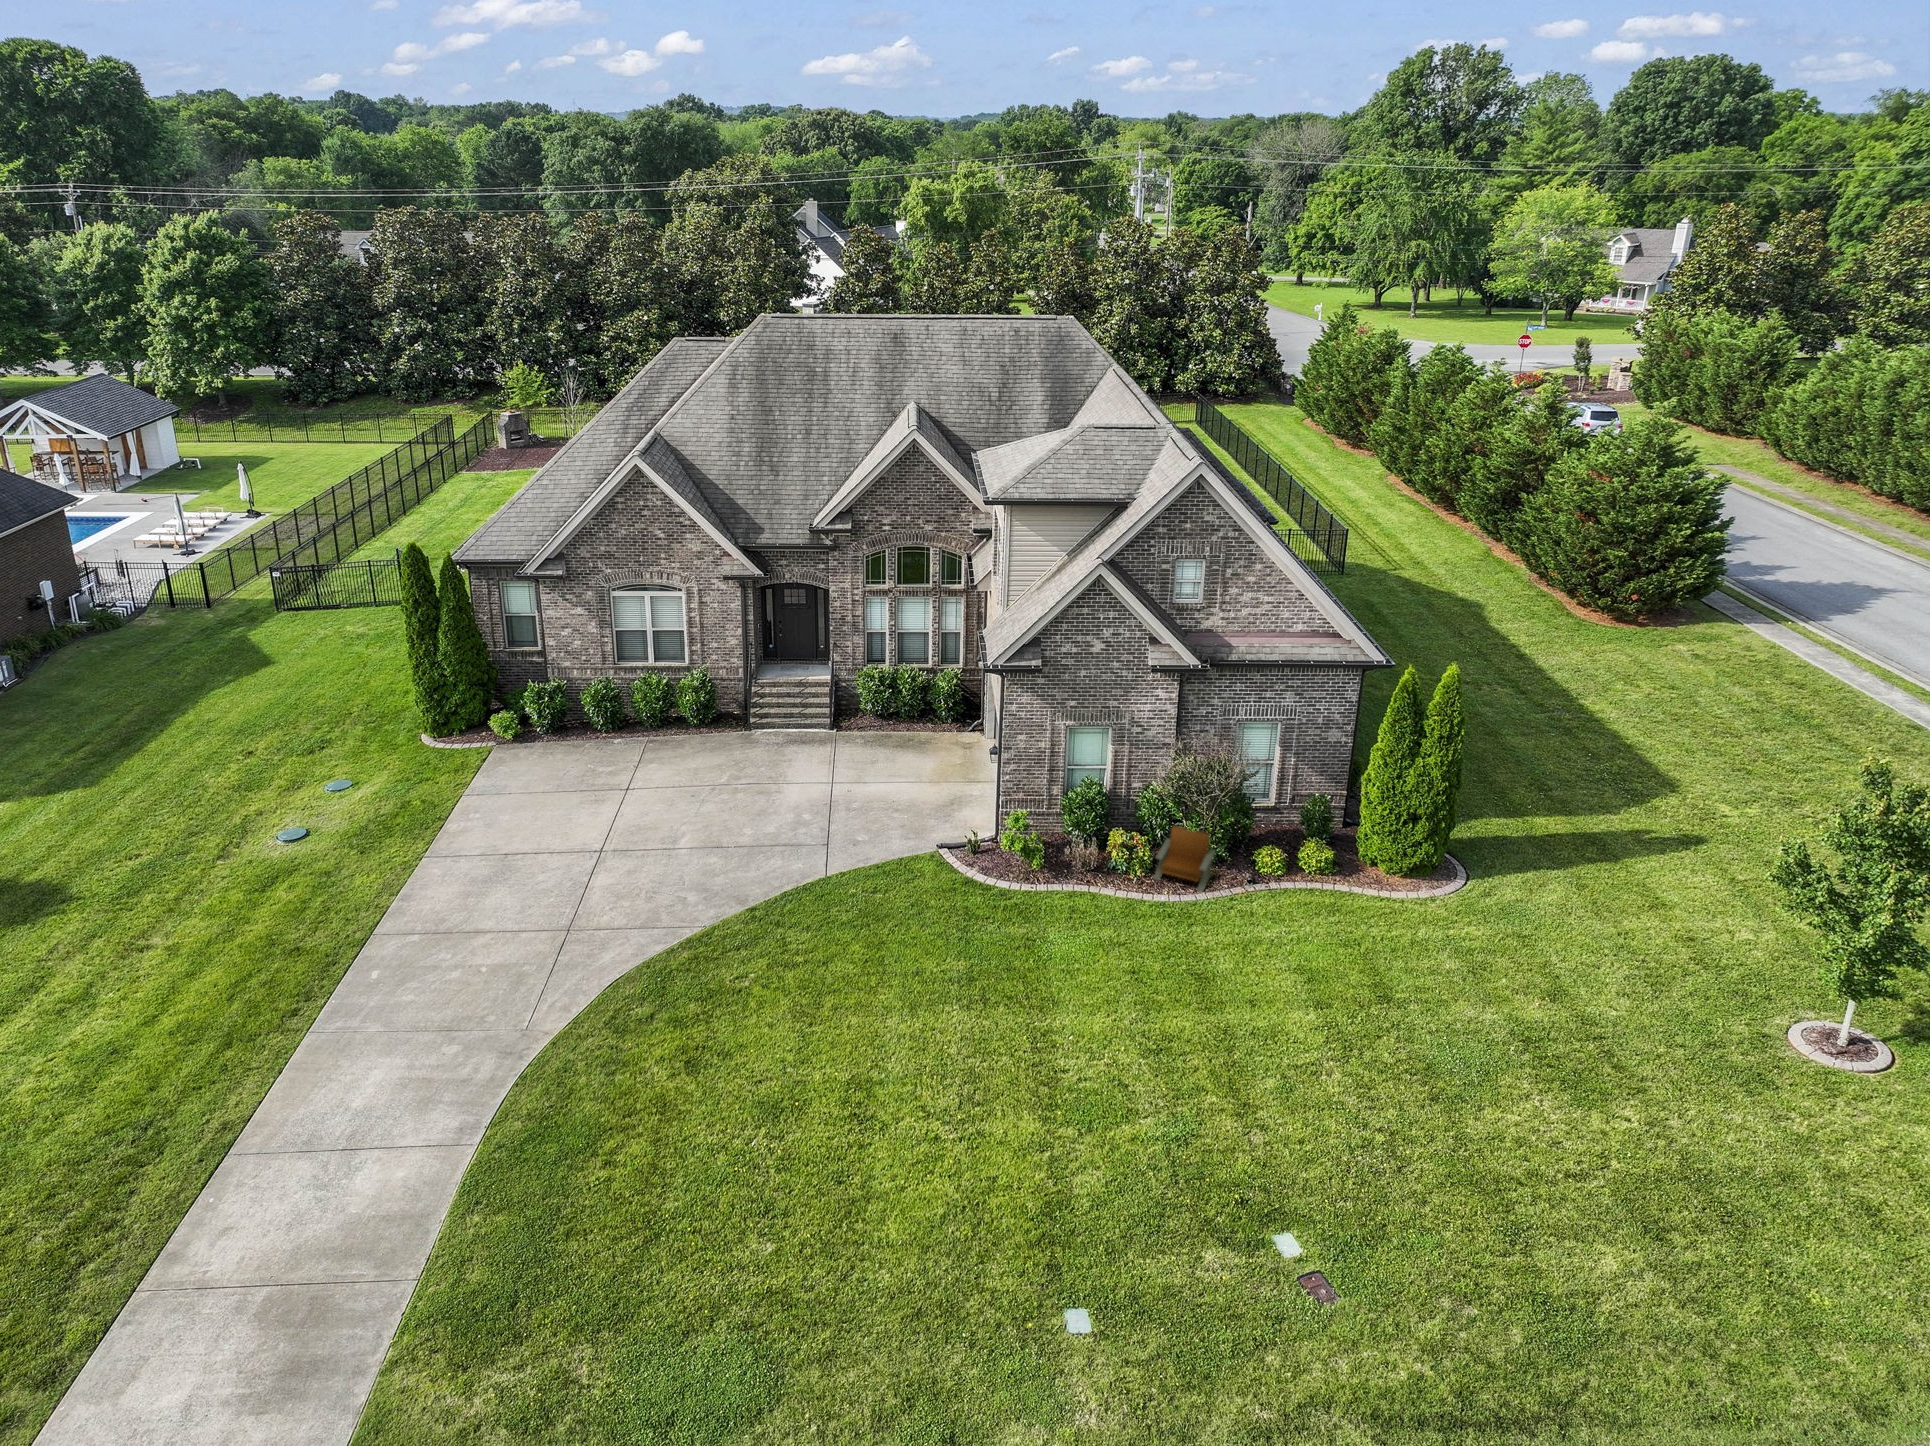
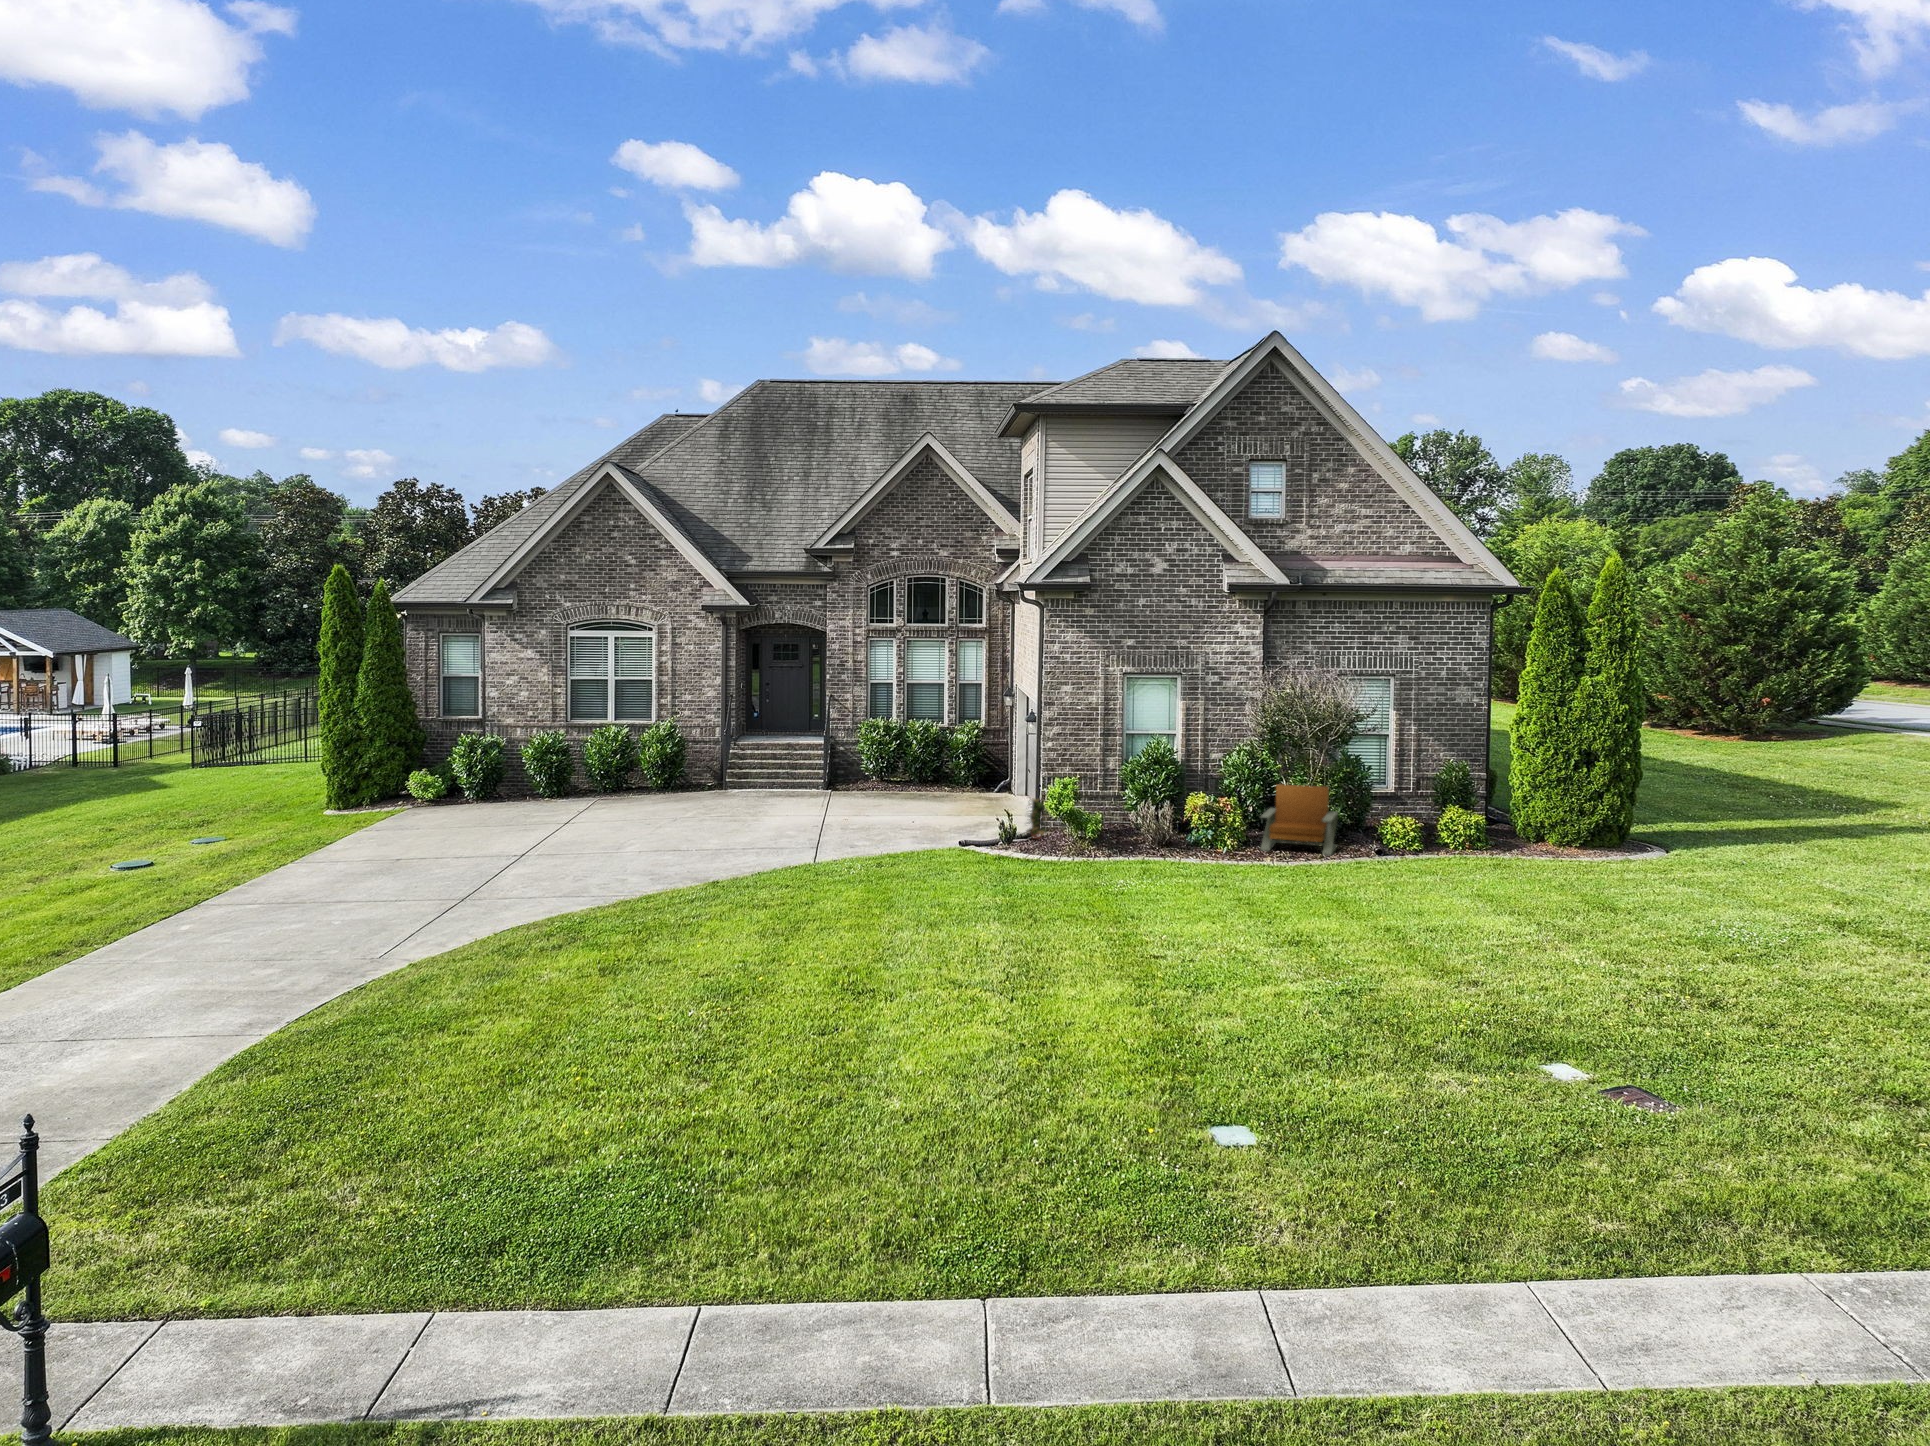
decorative plant: none [981,814,1003,846] -> present [1026,799,1049,839]

